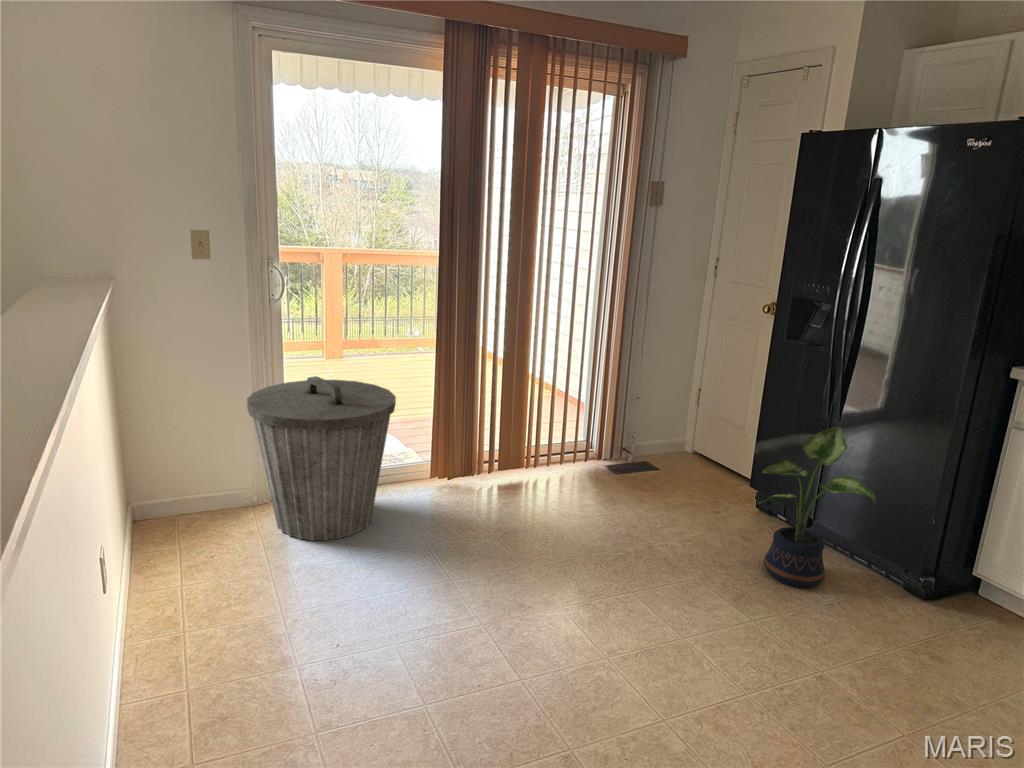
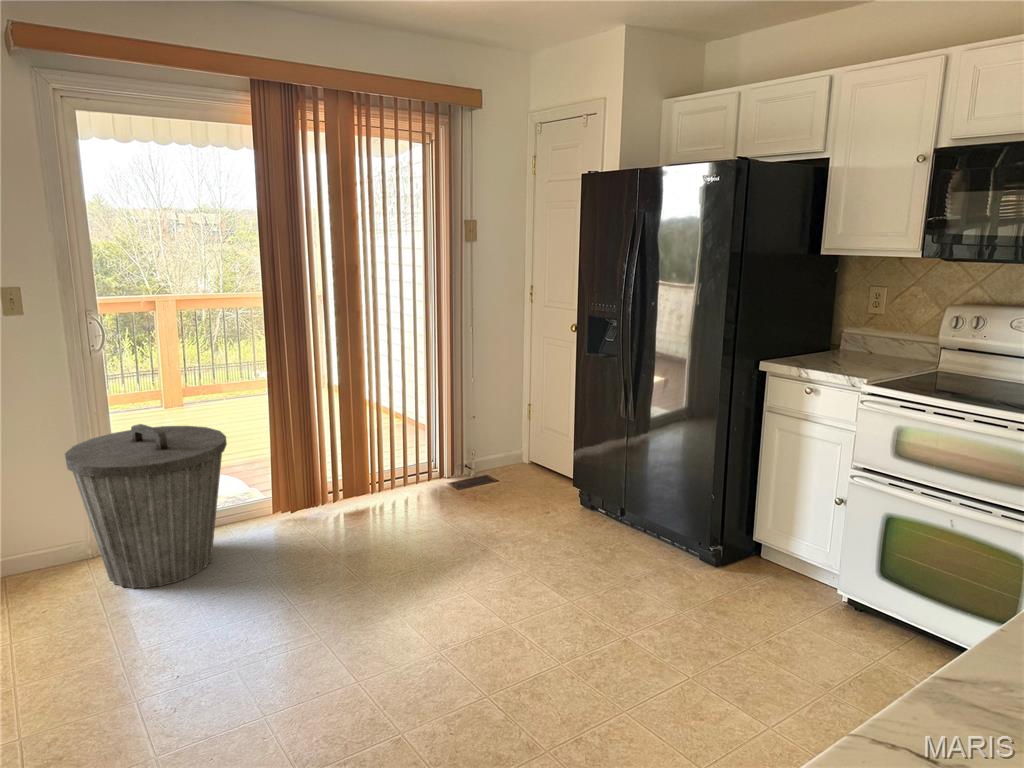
potted plant: present [756,427,876,588] -> none [569,425,664,570]

